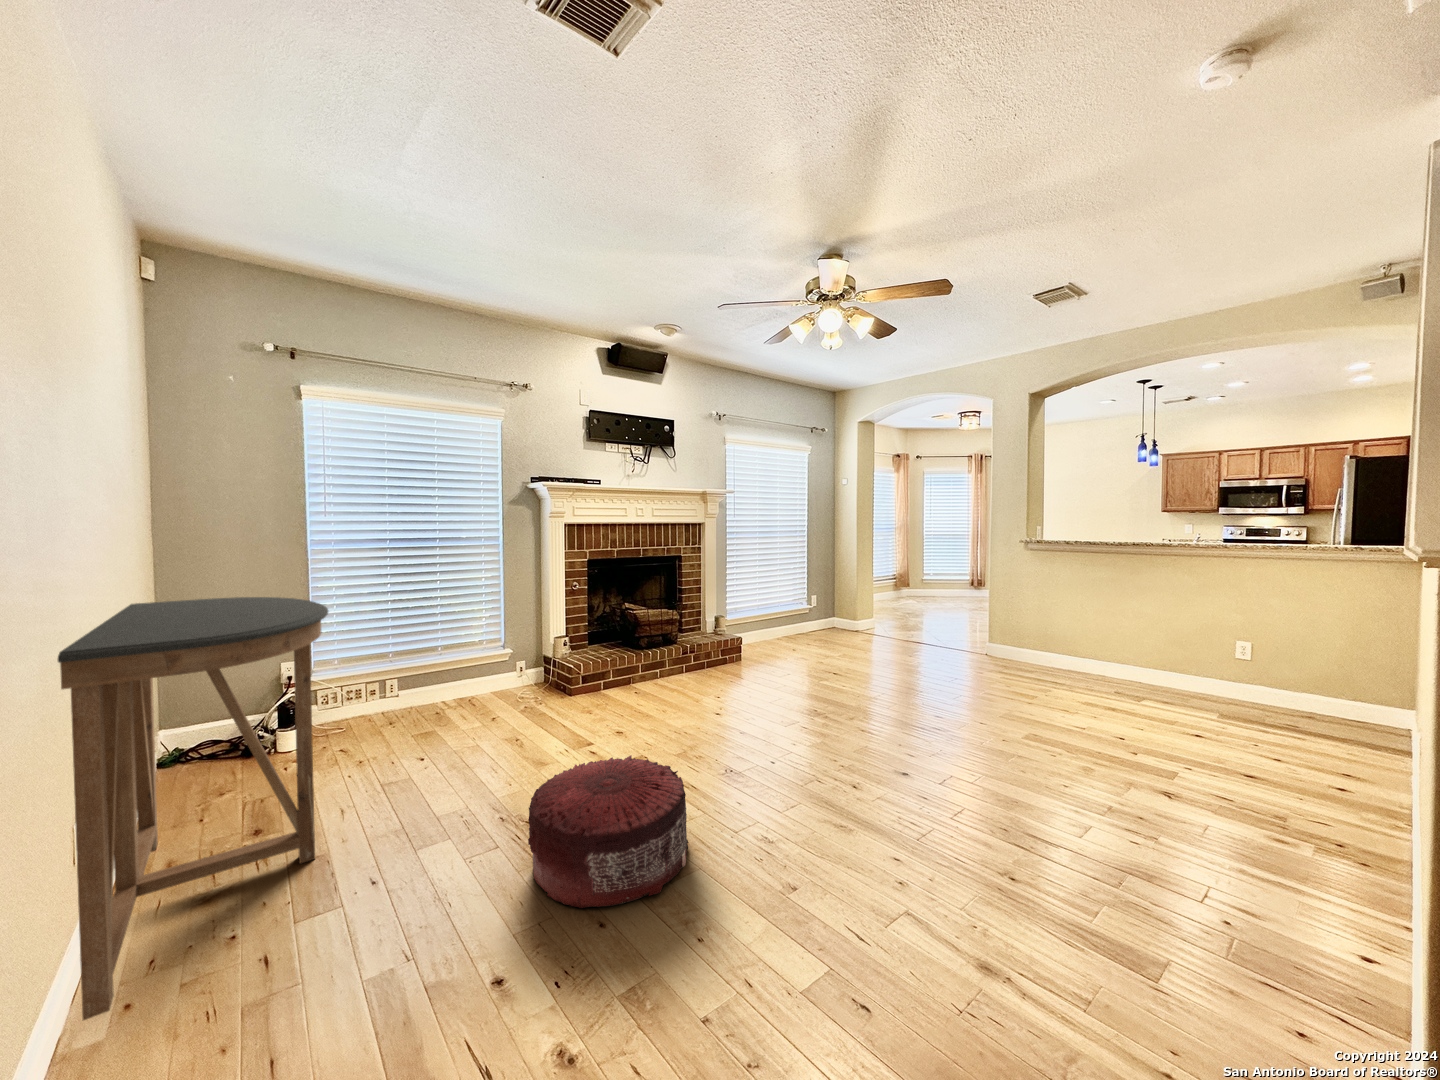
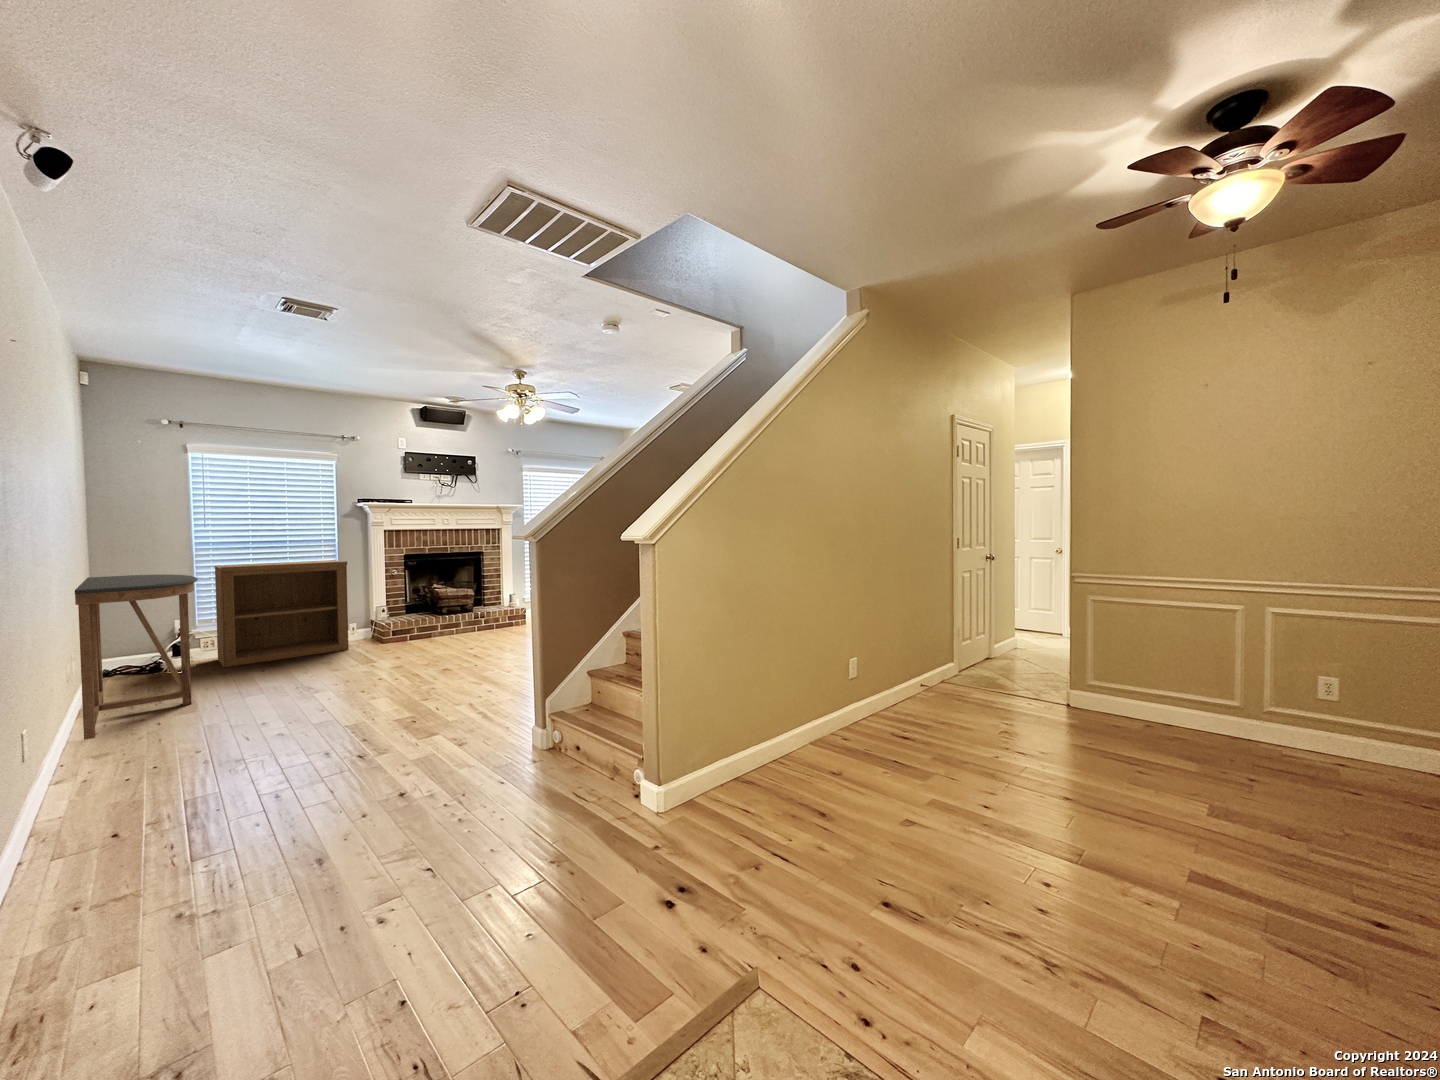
bookshelf: none [339,568,527,744] -> present [215,560,349,667]
pouf: present [528,755,689,908] -> none [299,654,394,711]

